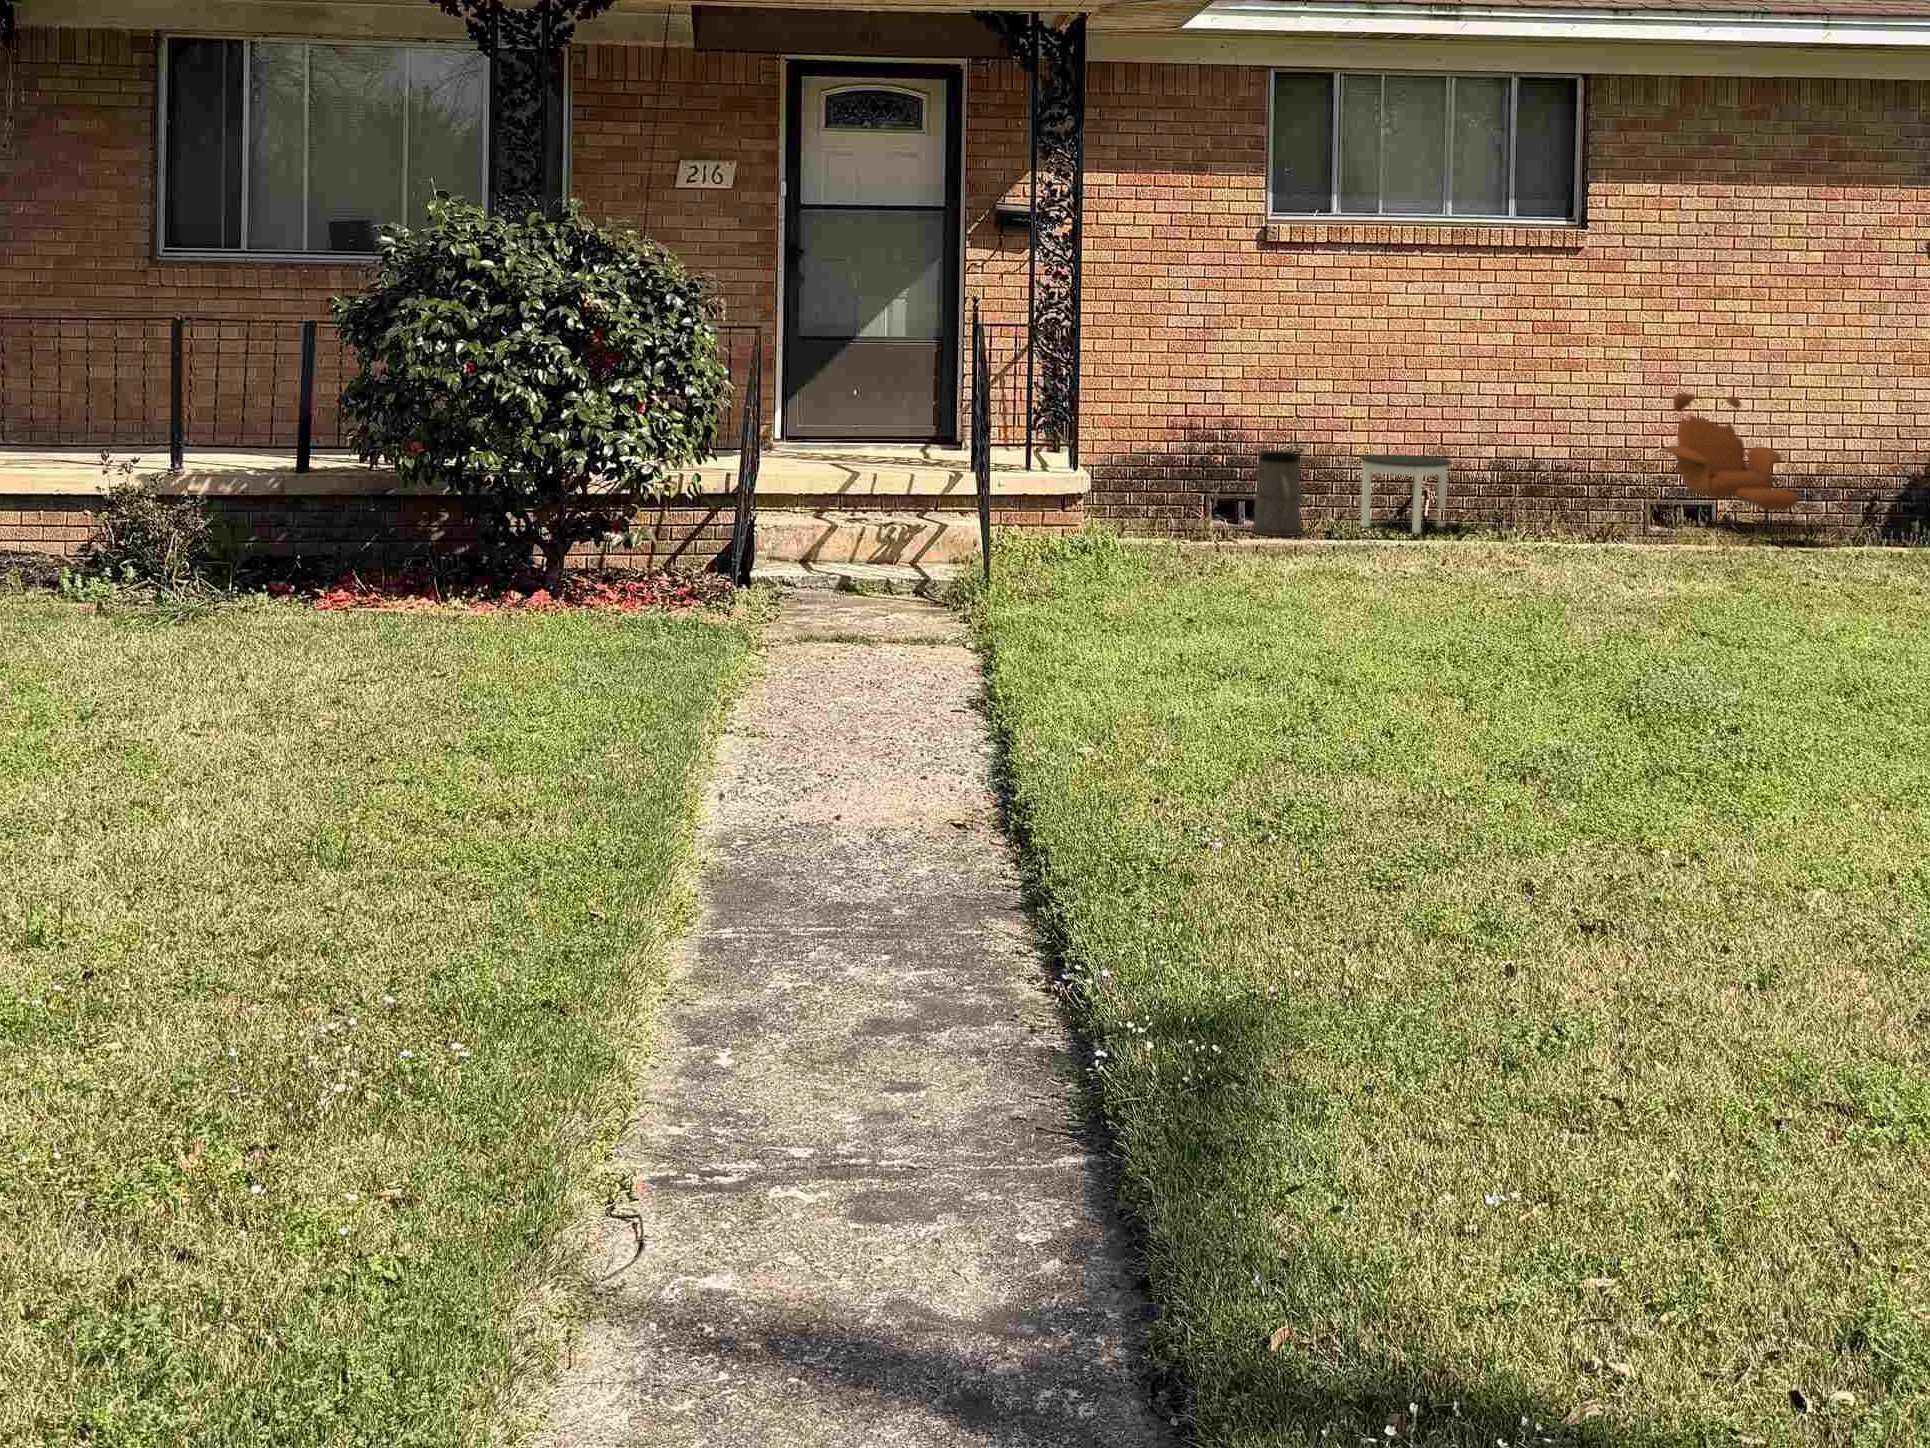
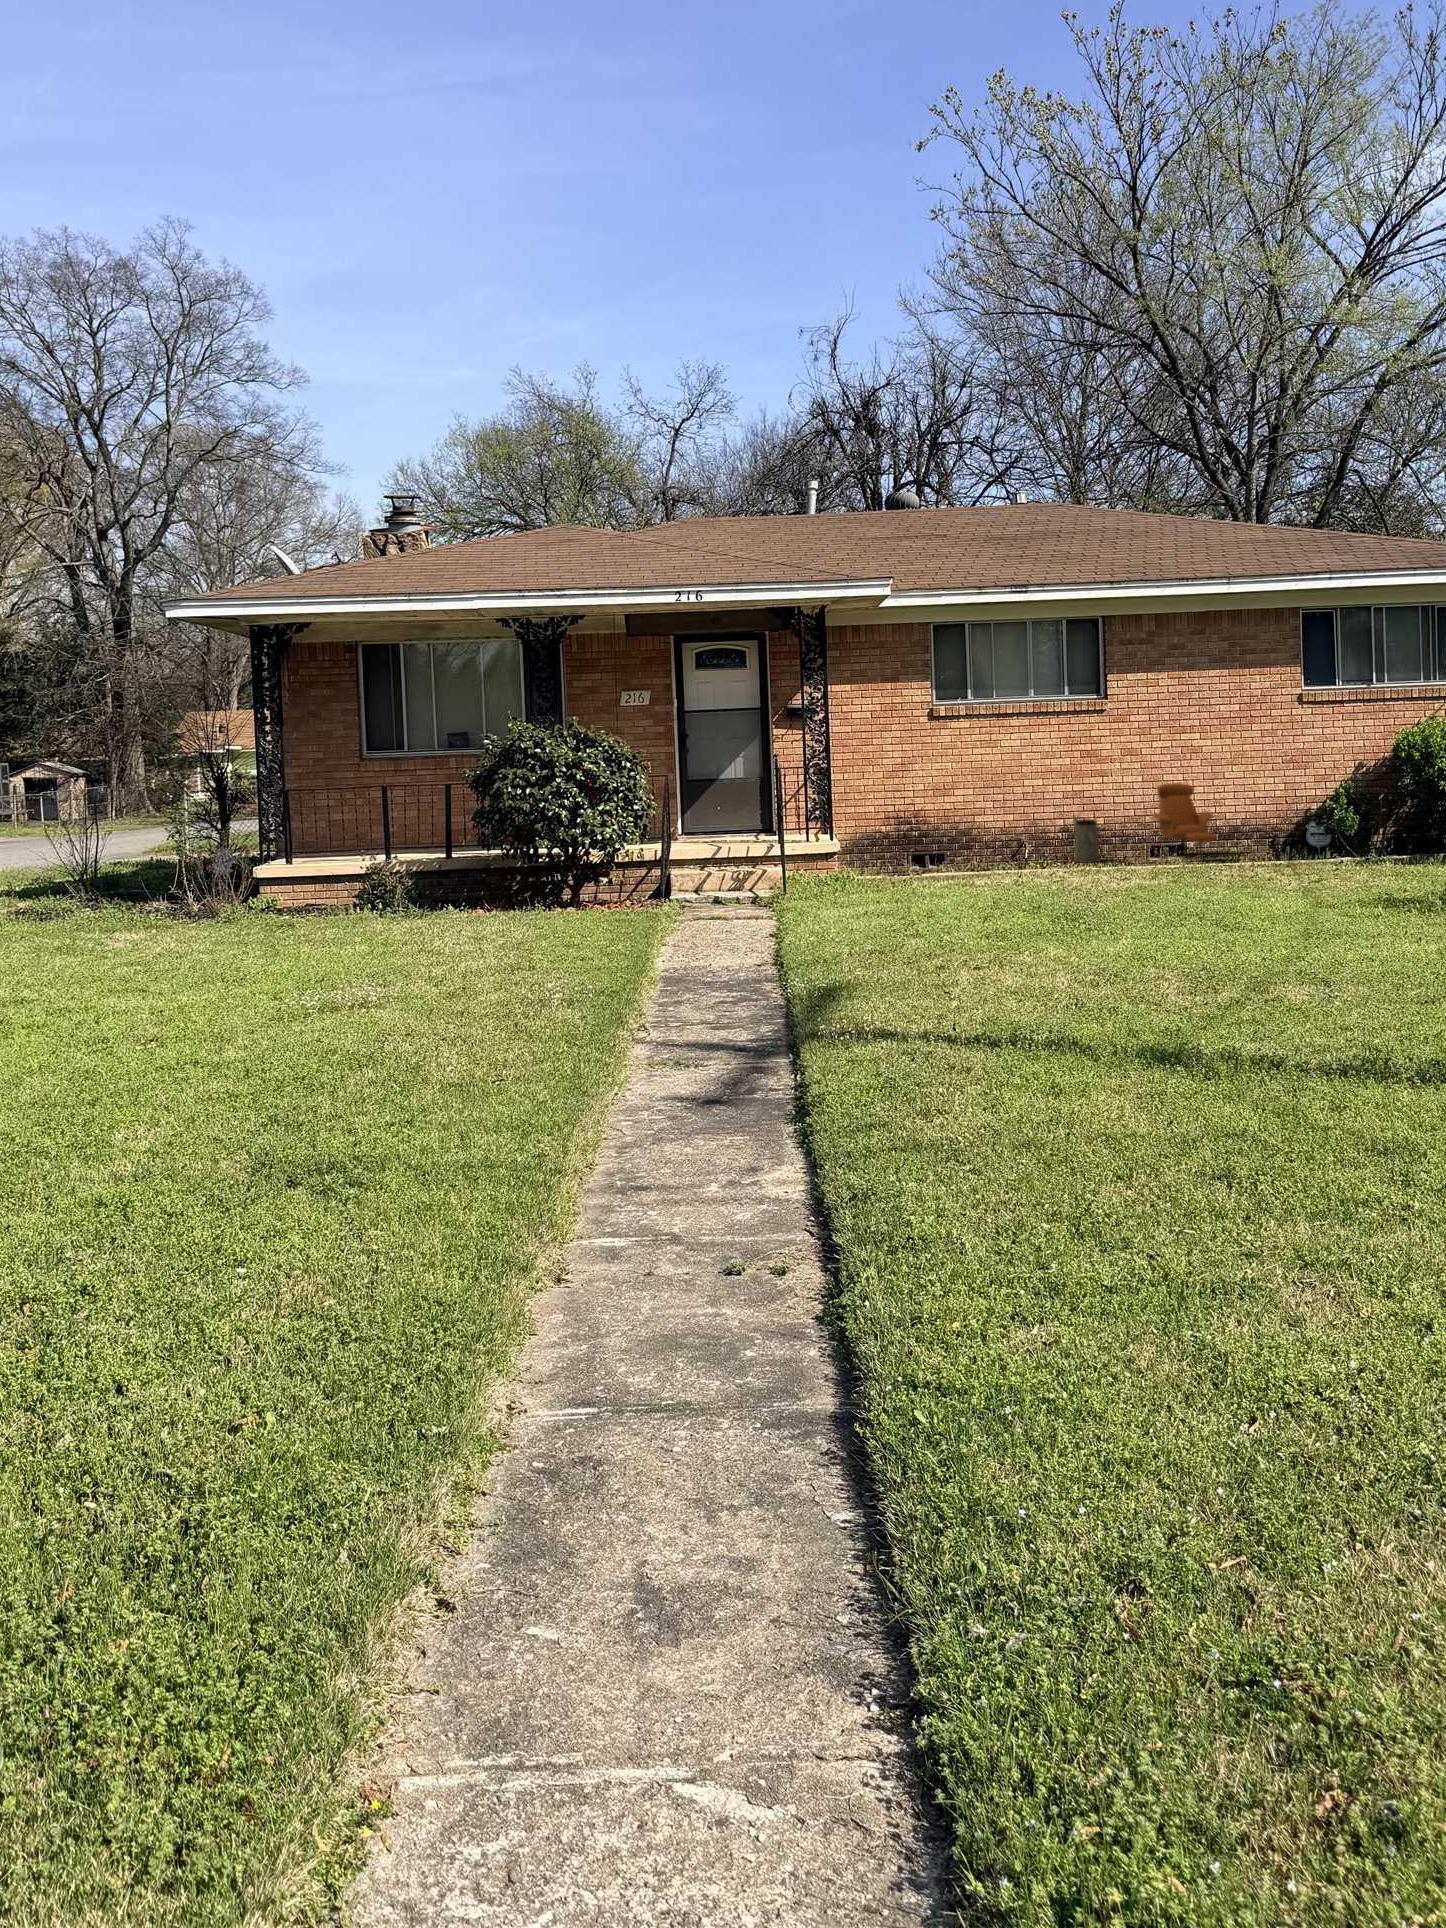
watering can: present [1251,434,1302,536] -> present [1073,810,1100,863]
round table: present [1360,455,1451,533] -> none [986,825,1034,865]

